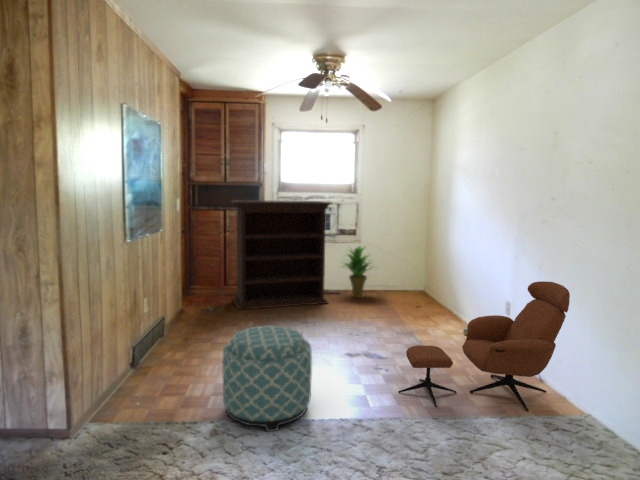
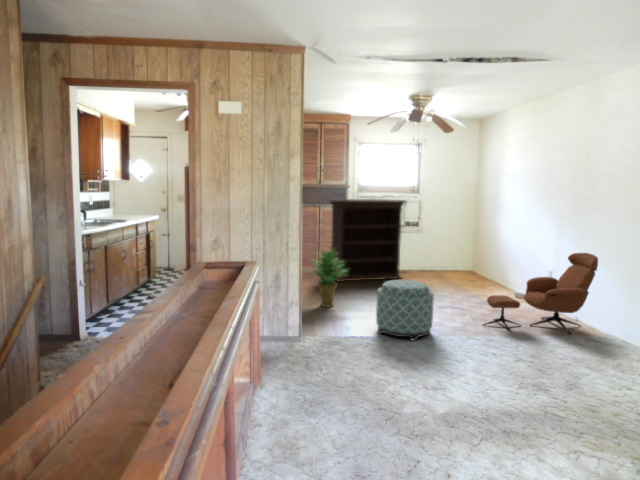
potted plant: present [344,246,370,298] -> present [312,249,348,307]

